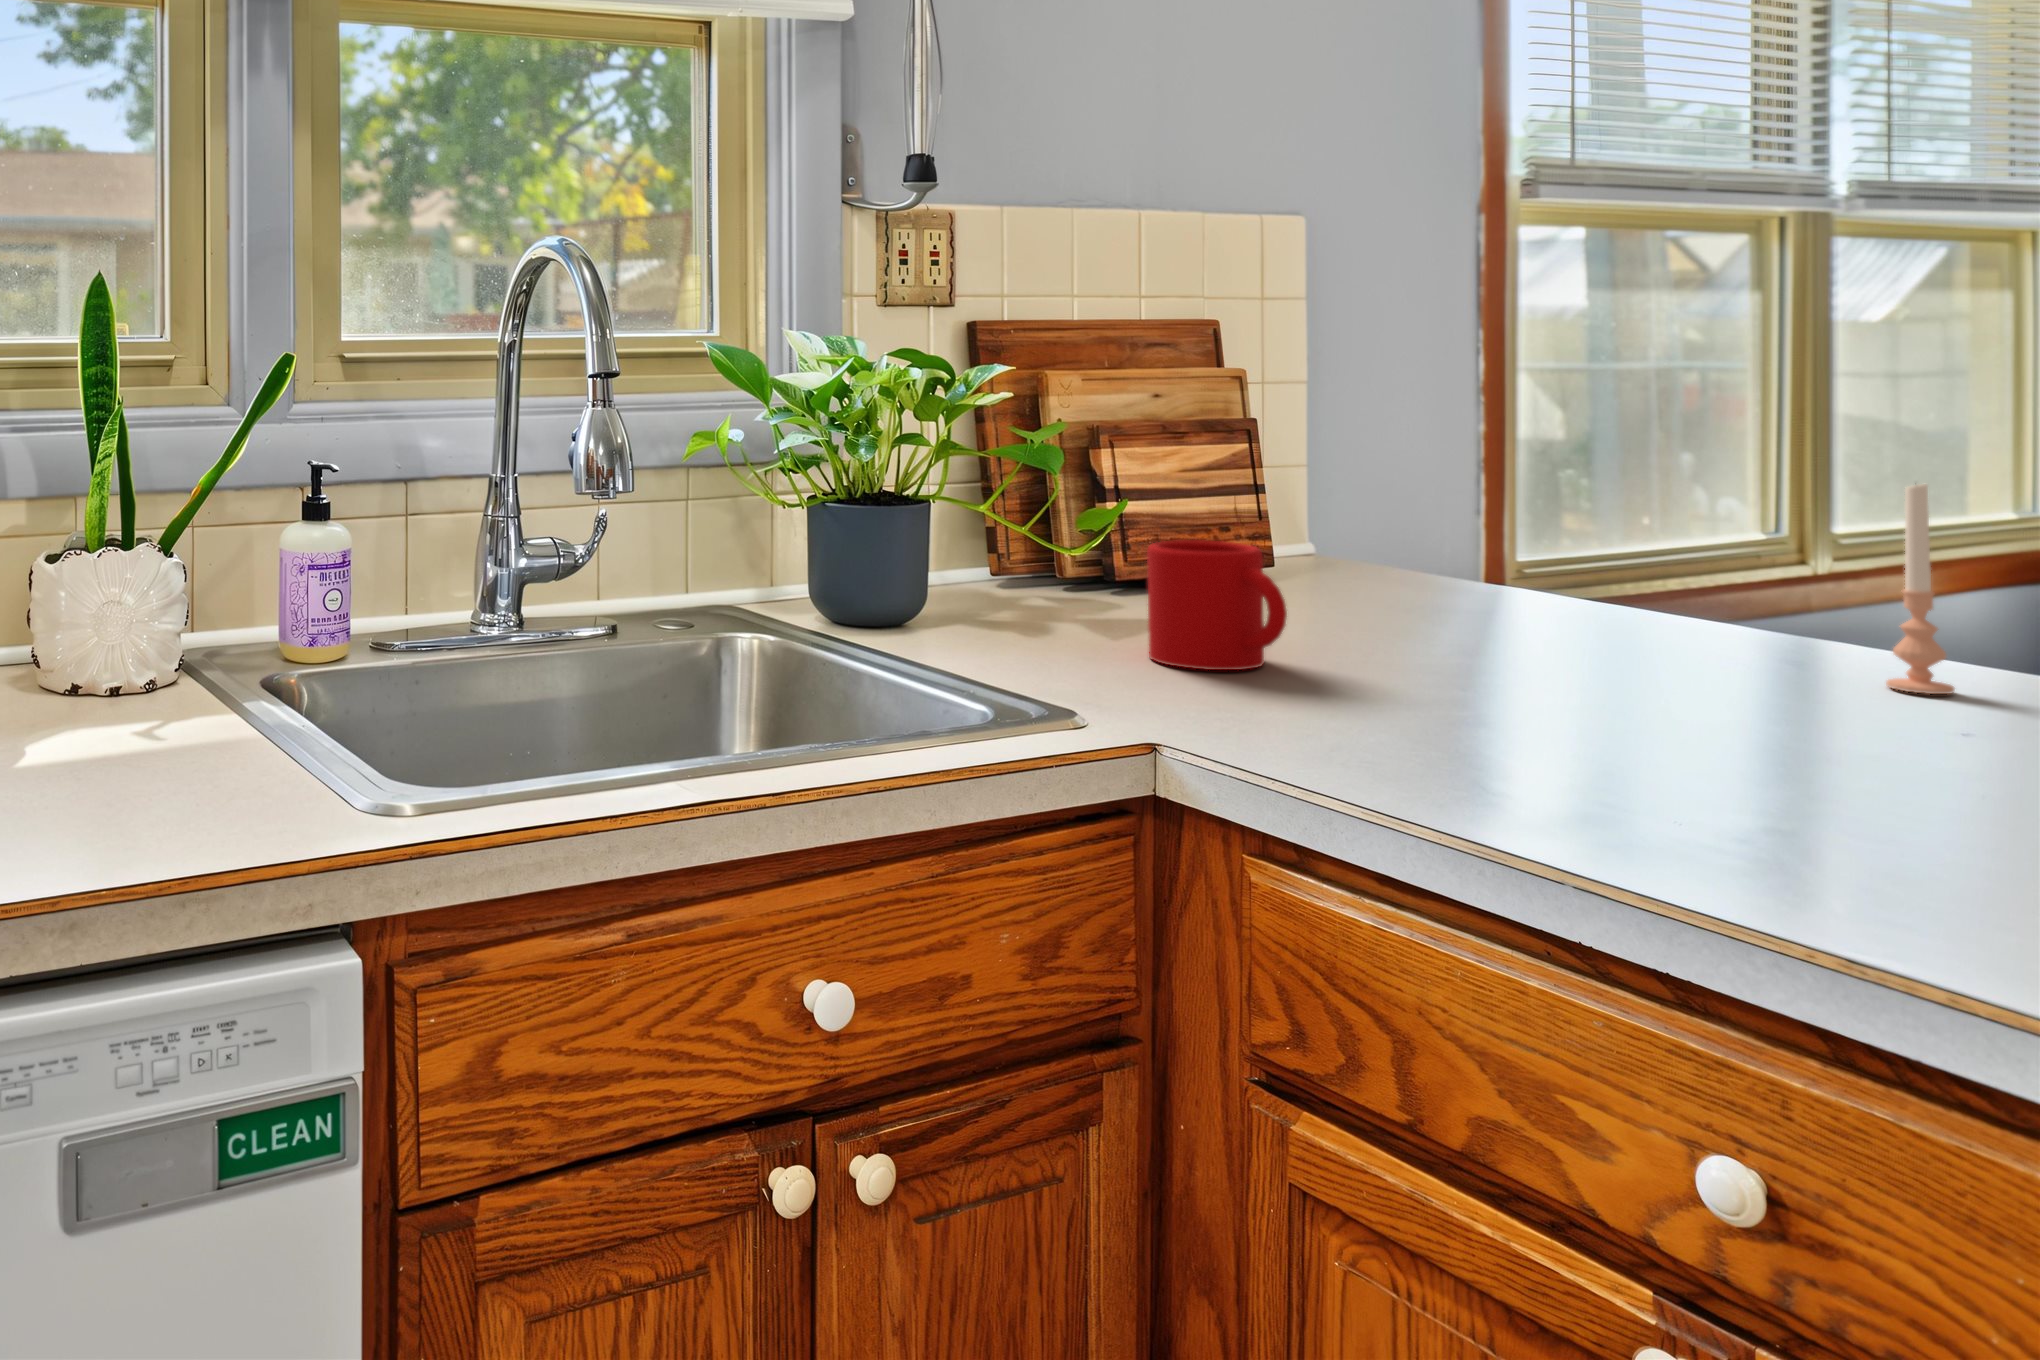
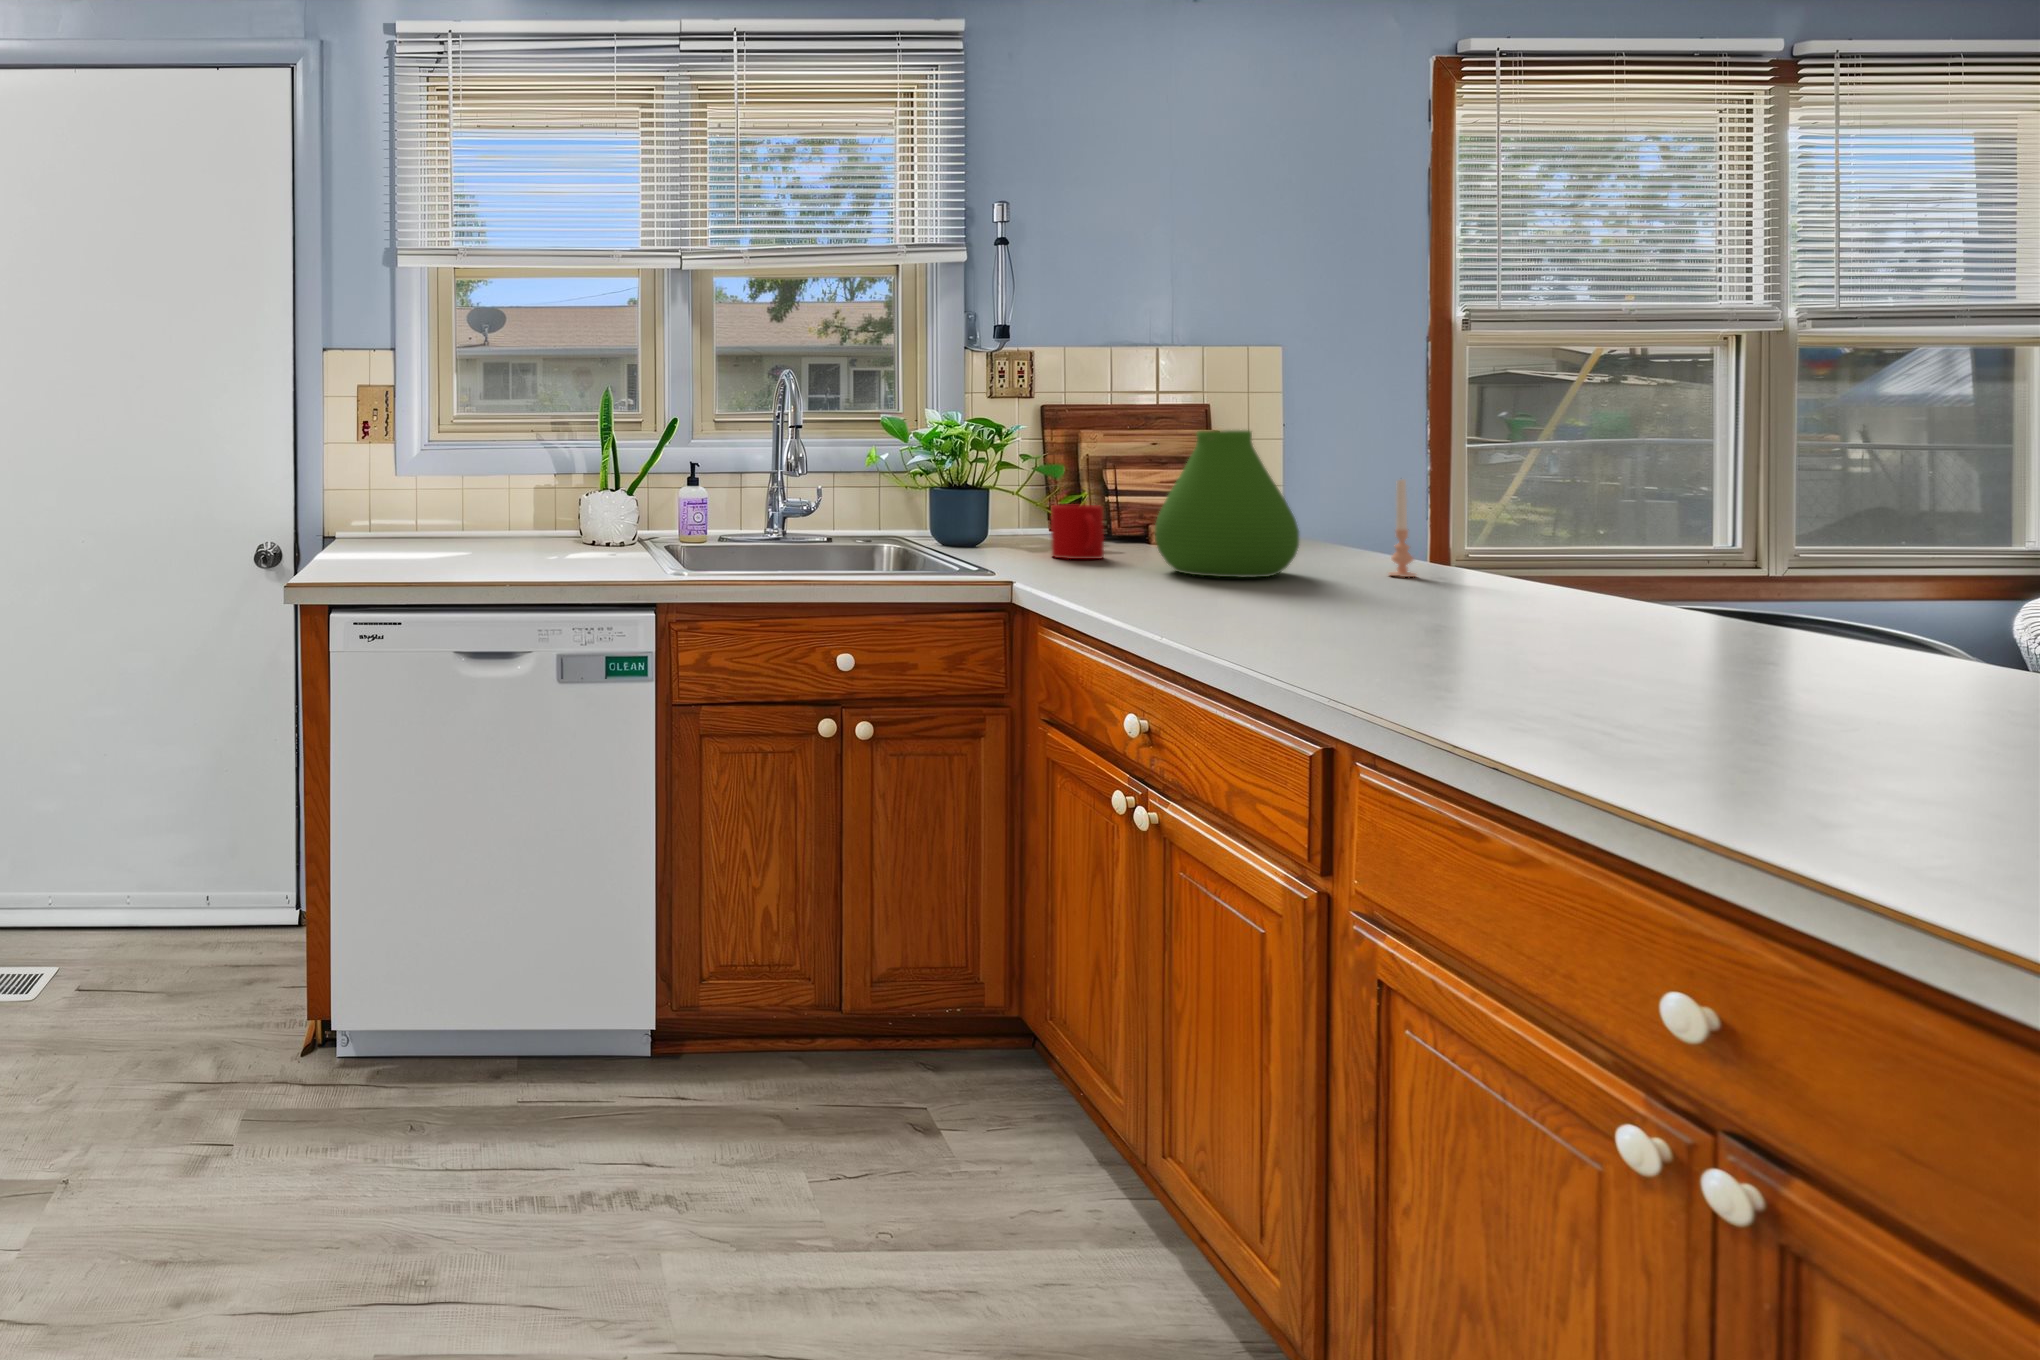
vase: none [1447,383,1798,728] -> present [1155,430,1299,577]

